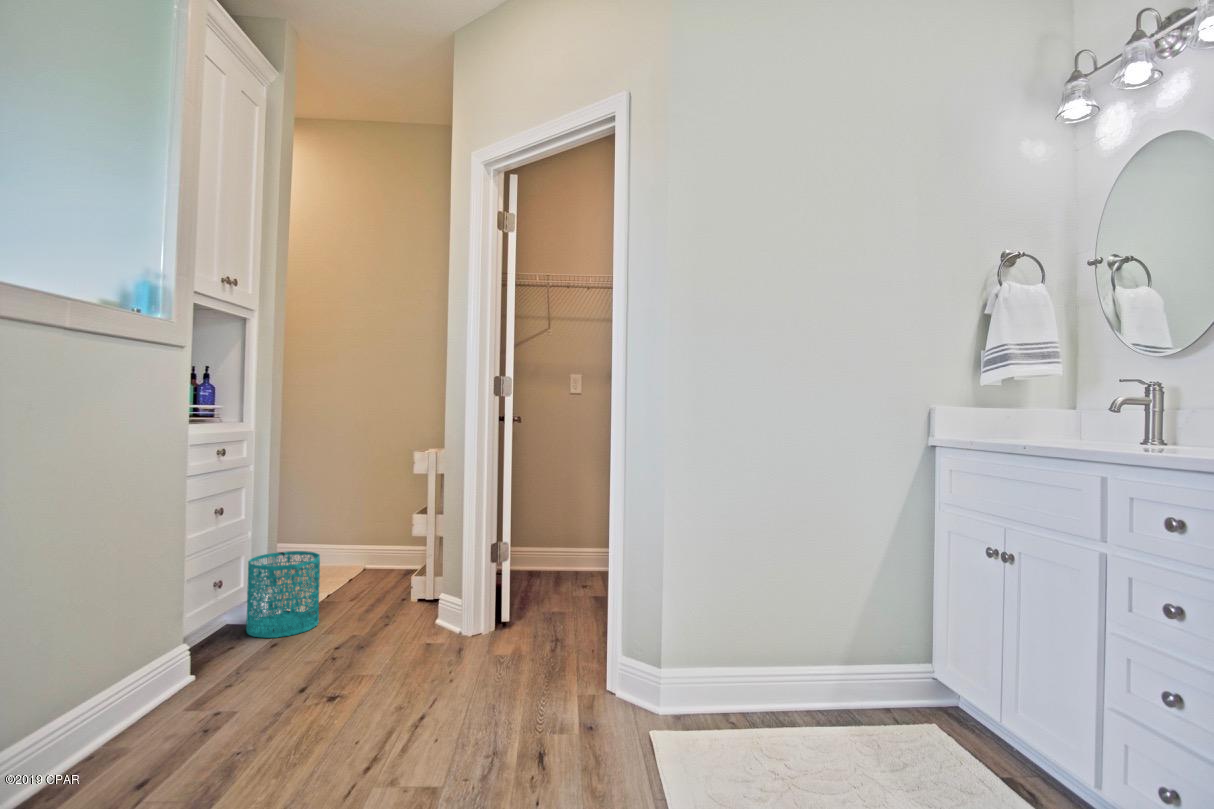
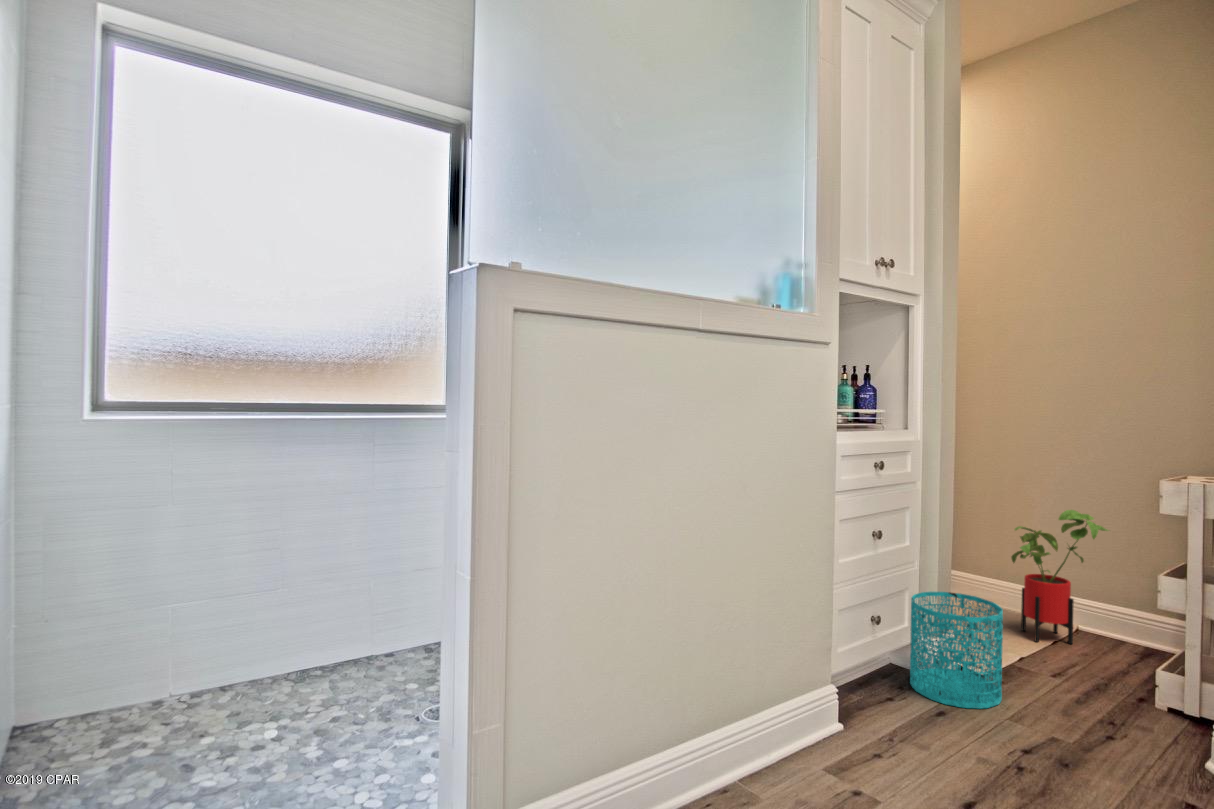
house plant: none [321,481,385,582] -> present [1011,510,1109,644]

